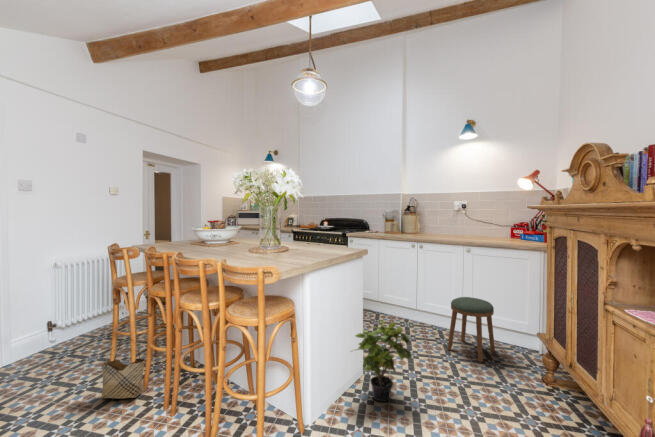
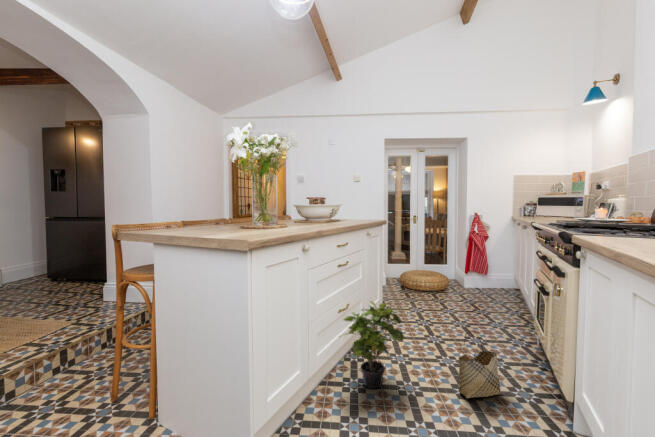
stool: present [447,297,495,362] -> none [429,277,475,341]
woven basket: present [101,339,145,399] -> present [459,331,500,398]

